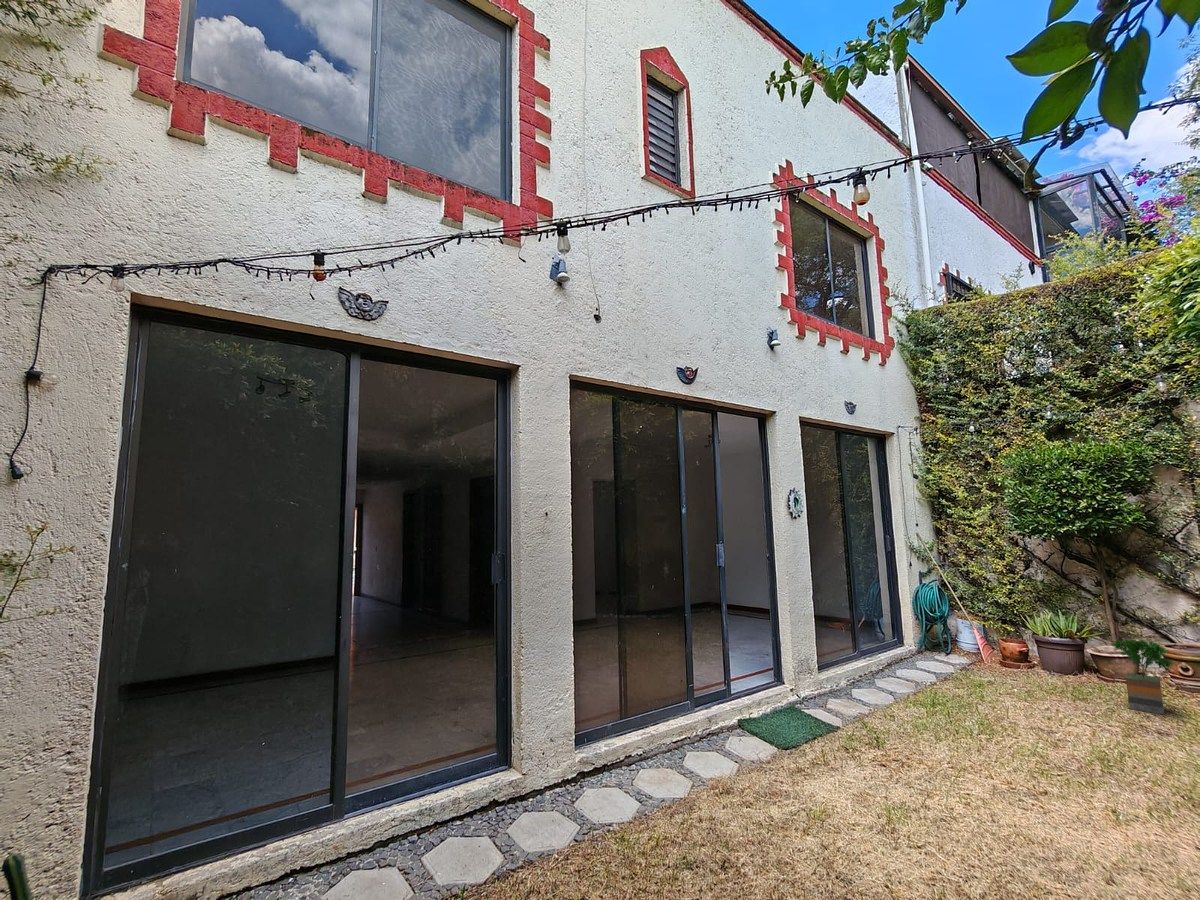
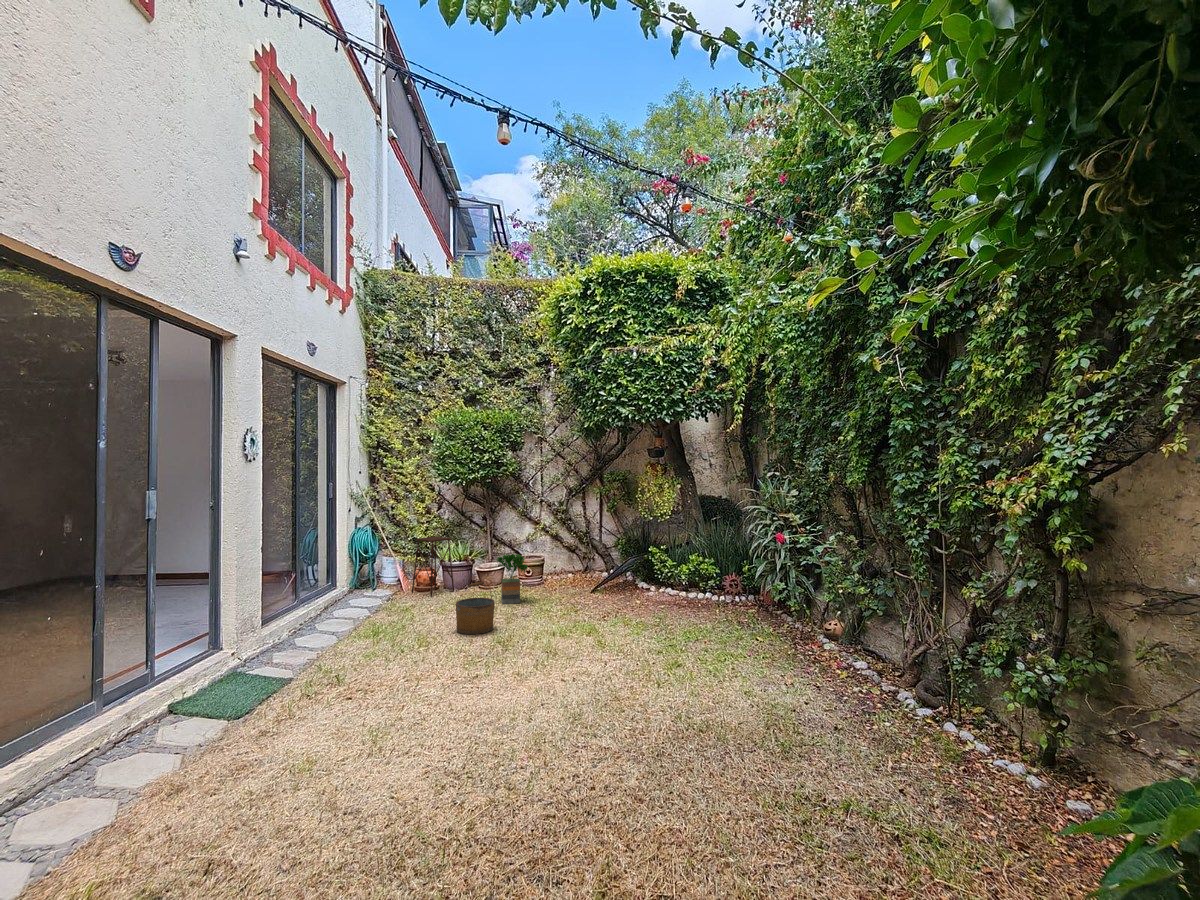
side table: none [992,602,1055,677] -> present [412,536,454,597]
bucket: none [1035,671,1100,742] -> present [456,582,495,634]

